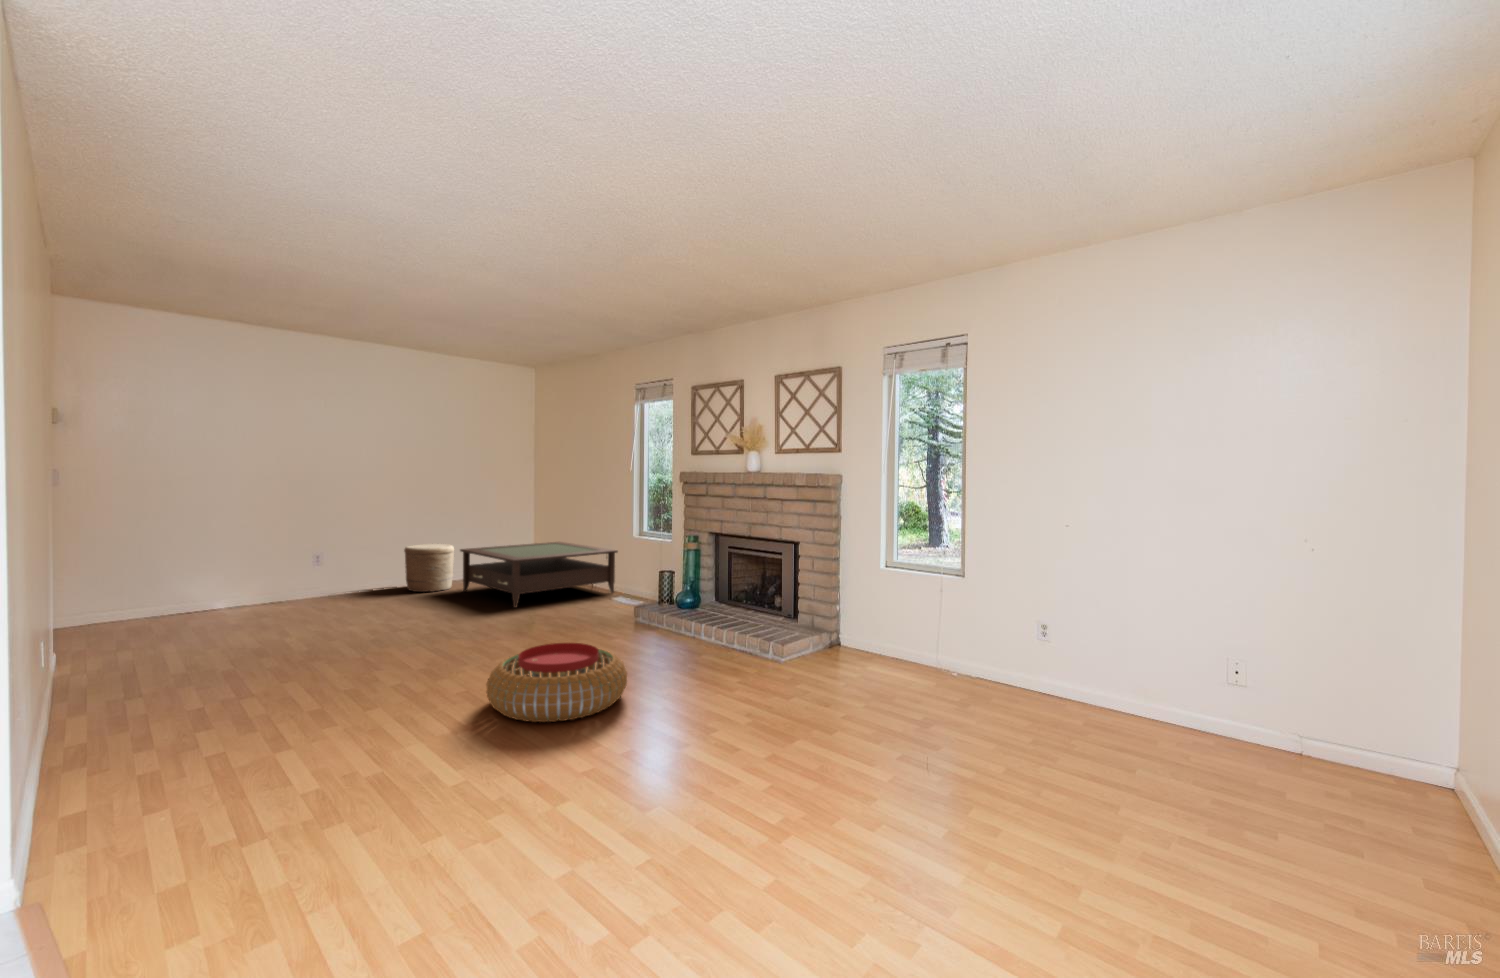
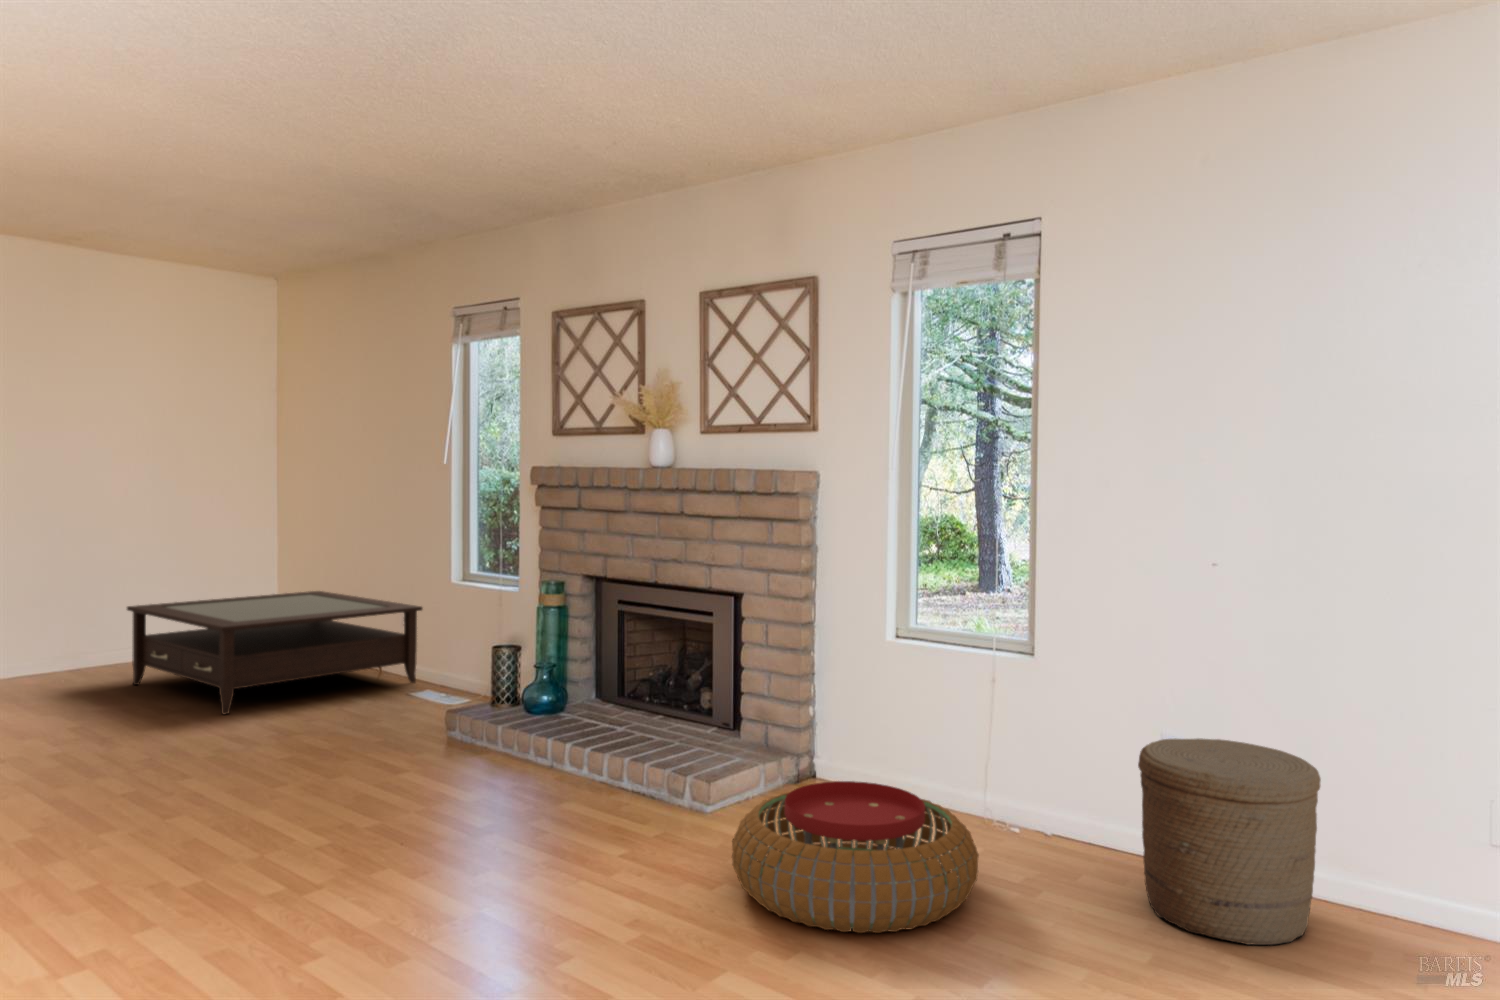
woven basket: present [404,544,454,592] -> present [1138,739,1321,945]
pouf: present [486,643,627,722] -> present [732,781,979,933]

